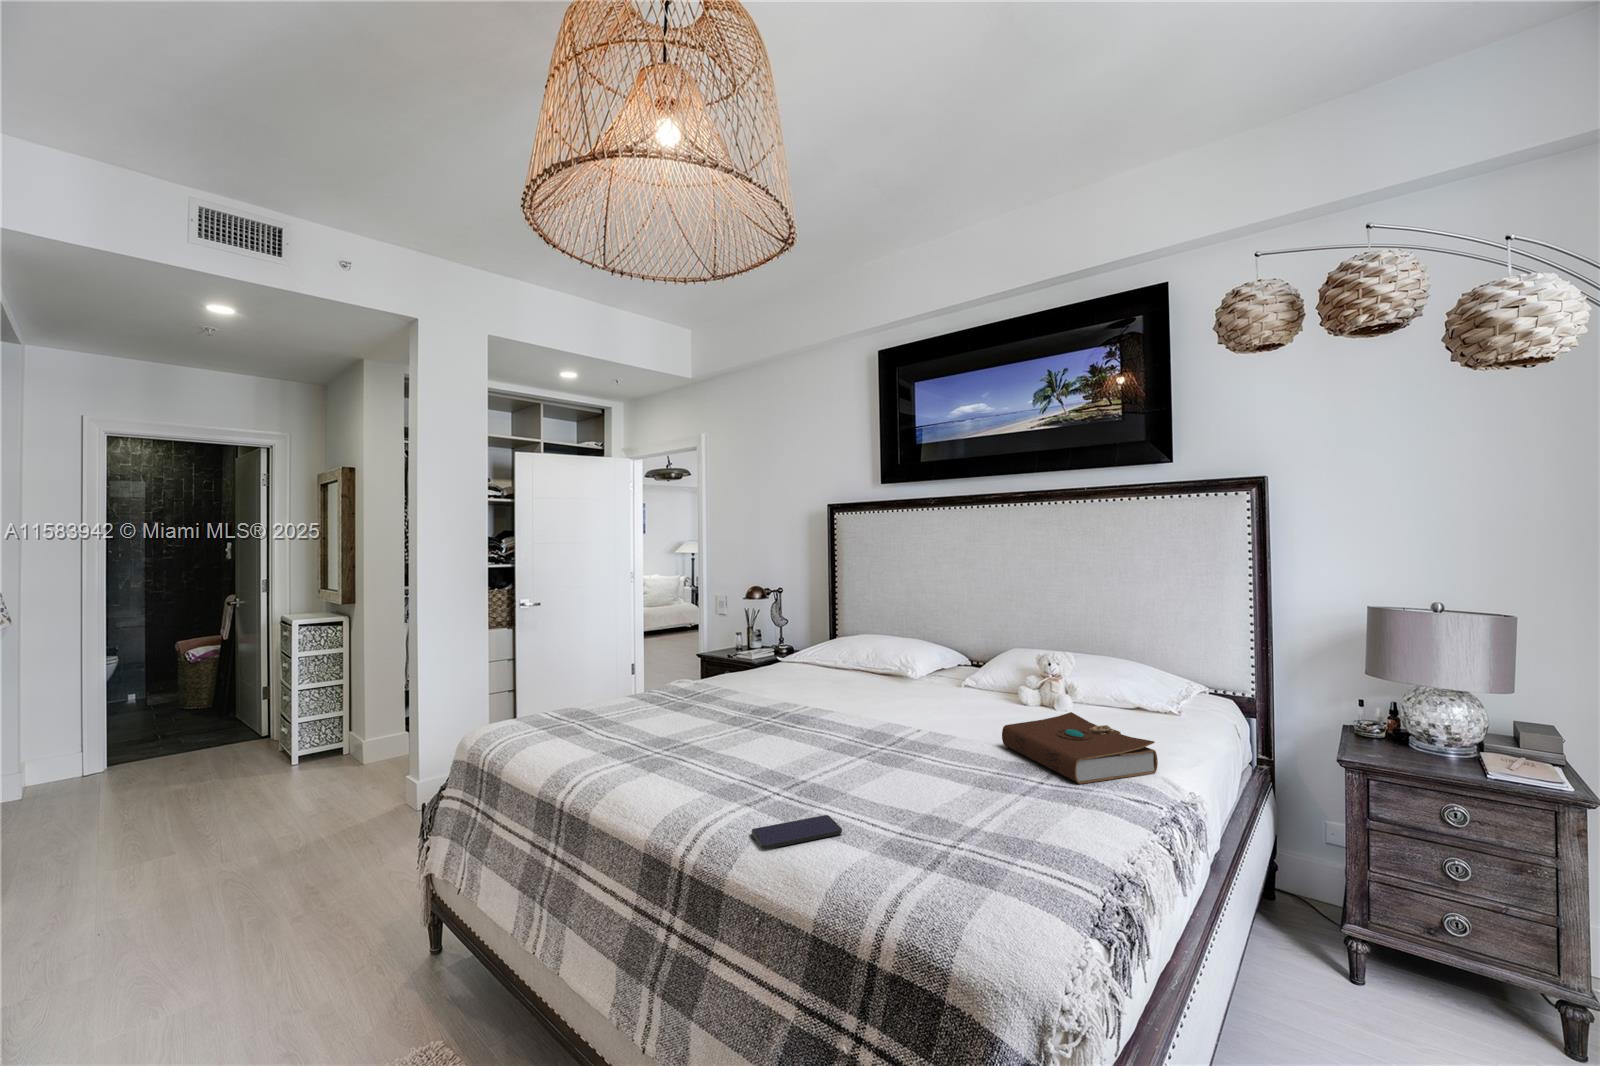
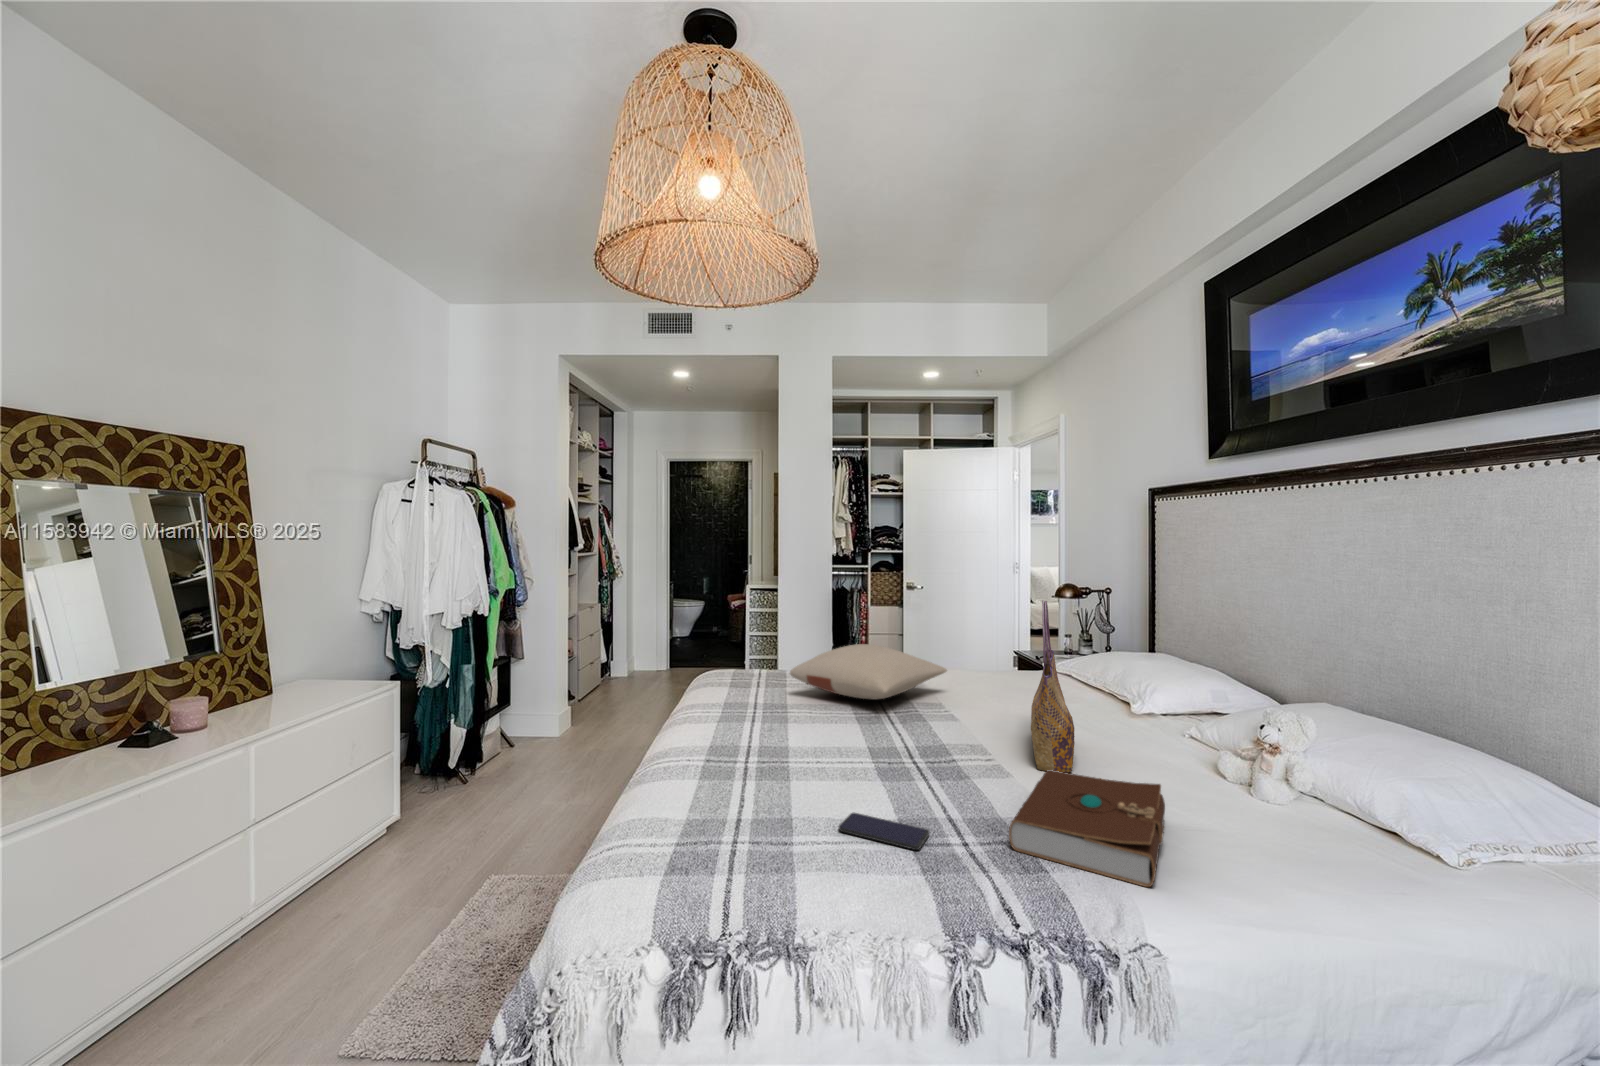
tote bag: none [898,592,979,733] -> present [1031,600,1075,772]
pillow: none [642,664,780,724] -> present [790,644,947,699]
smartphone: present [752,815,842,849] -> present [839,813,929,850]

